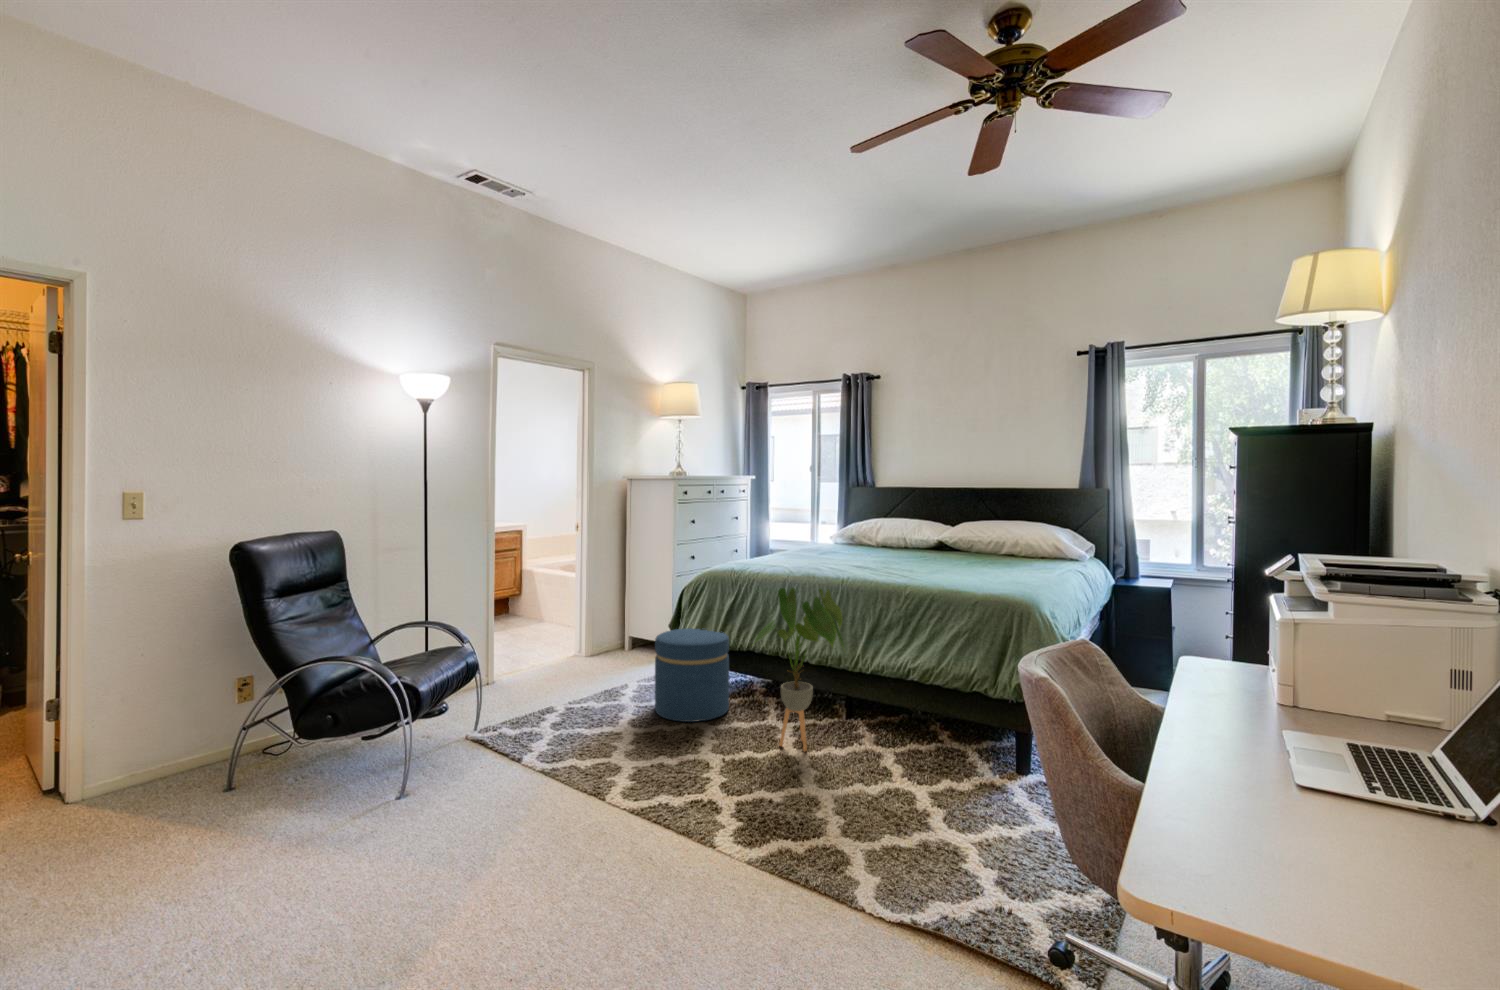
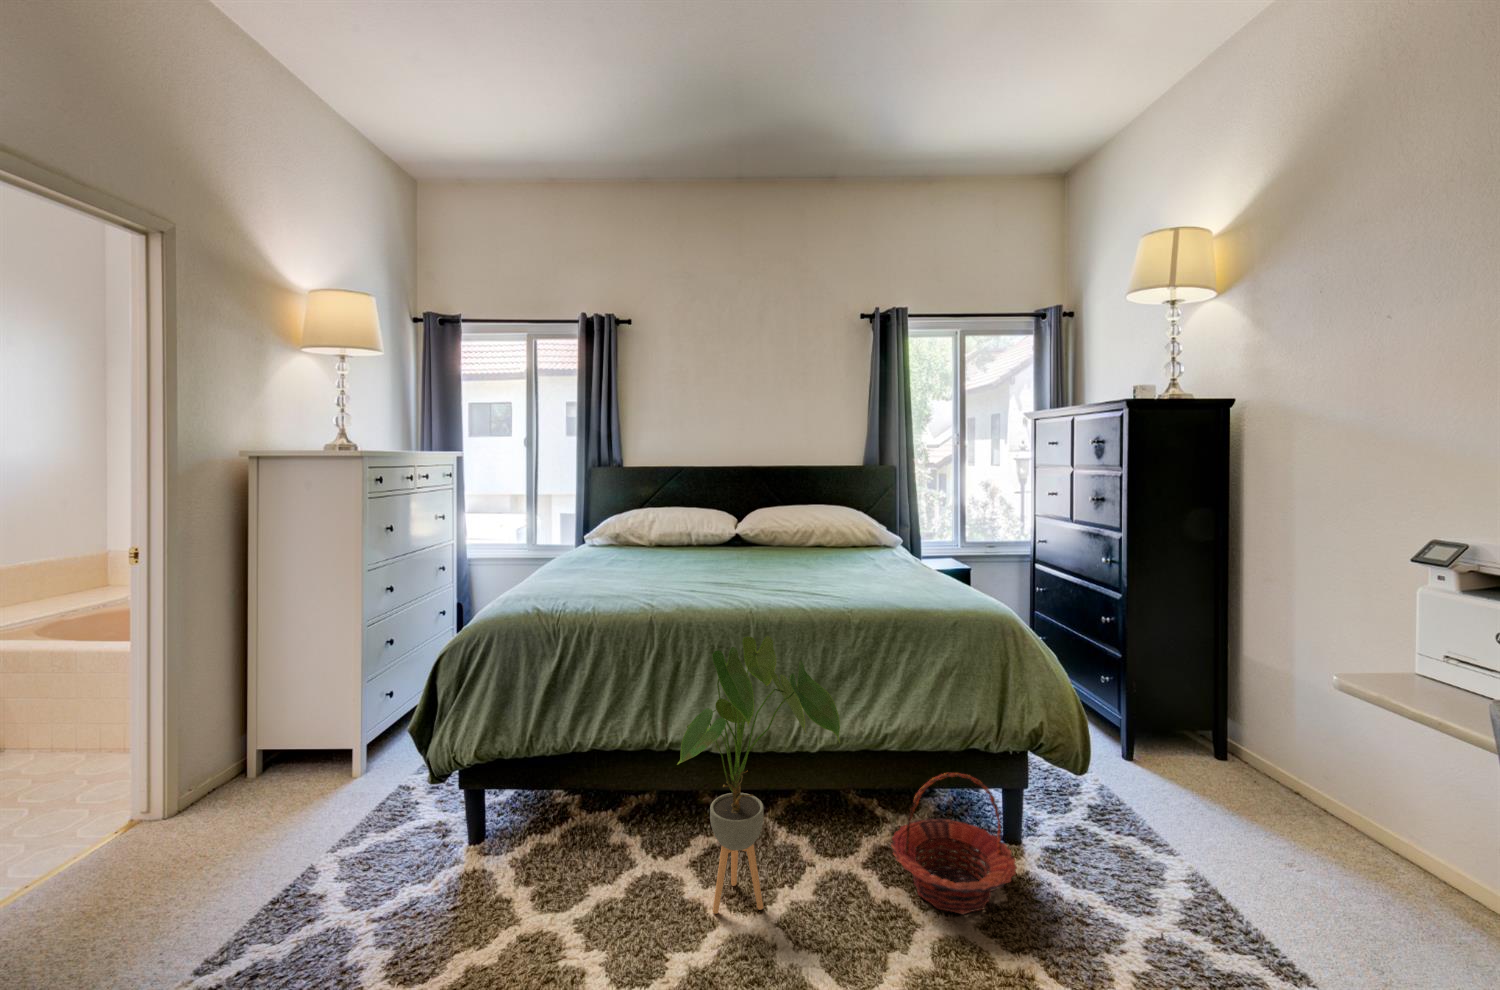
ottoman: present [655,628,729,722] -> none [415,726,564,931]
basket: none [887,694,974,789] -> present [891,772,1017,914]

